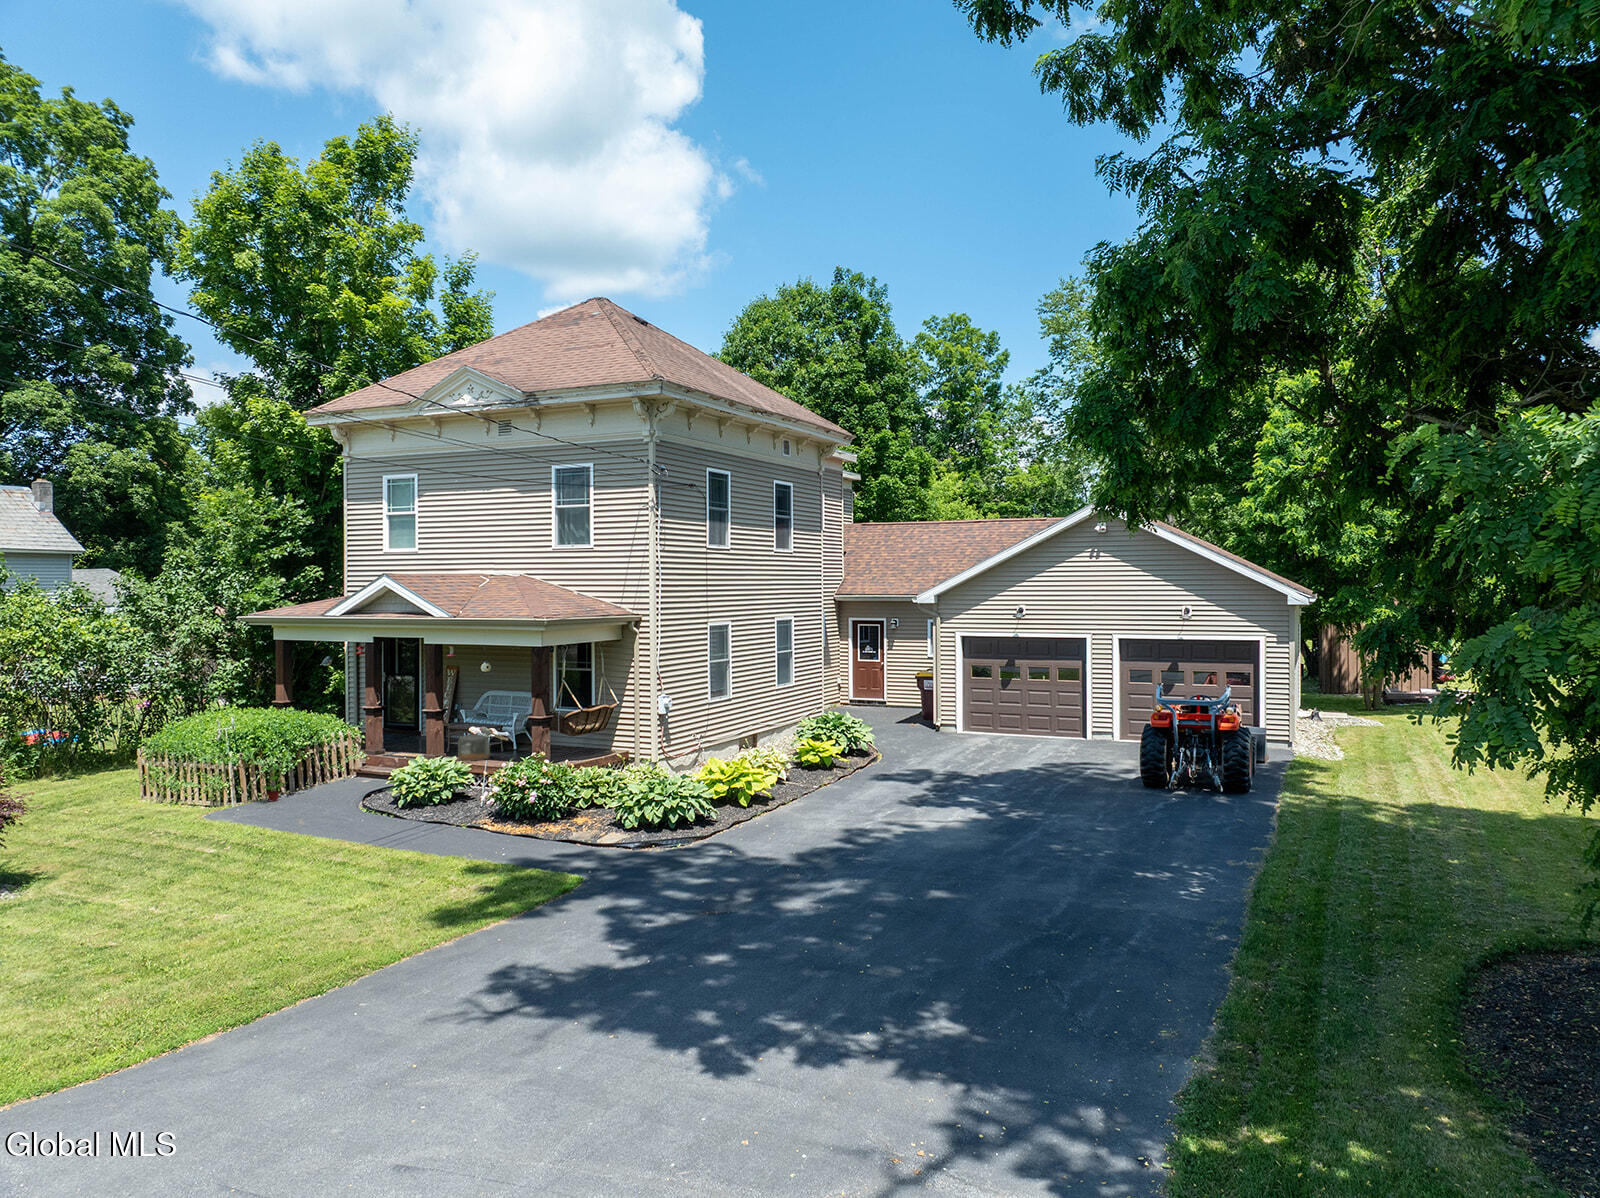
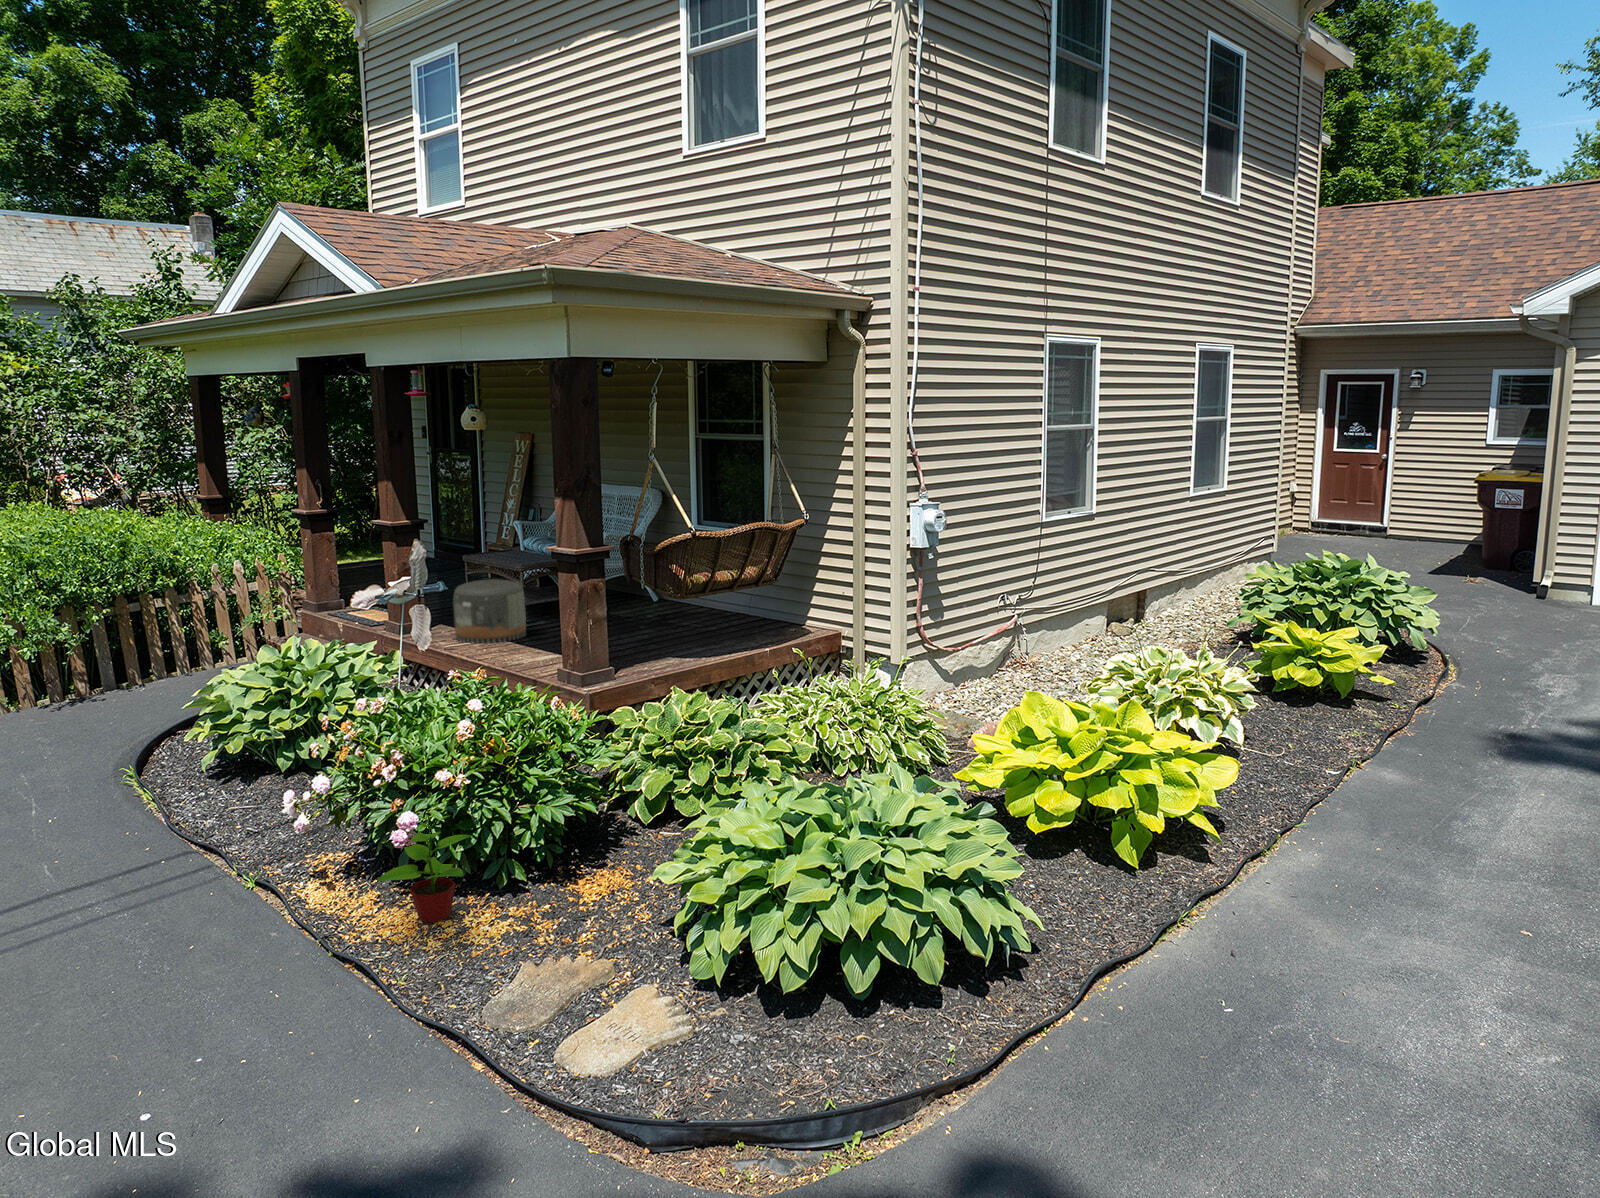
potted plant: present [263,770,283,802] -> present [377,812,471,922]

